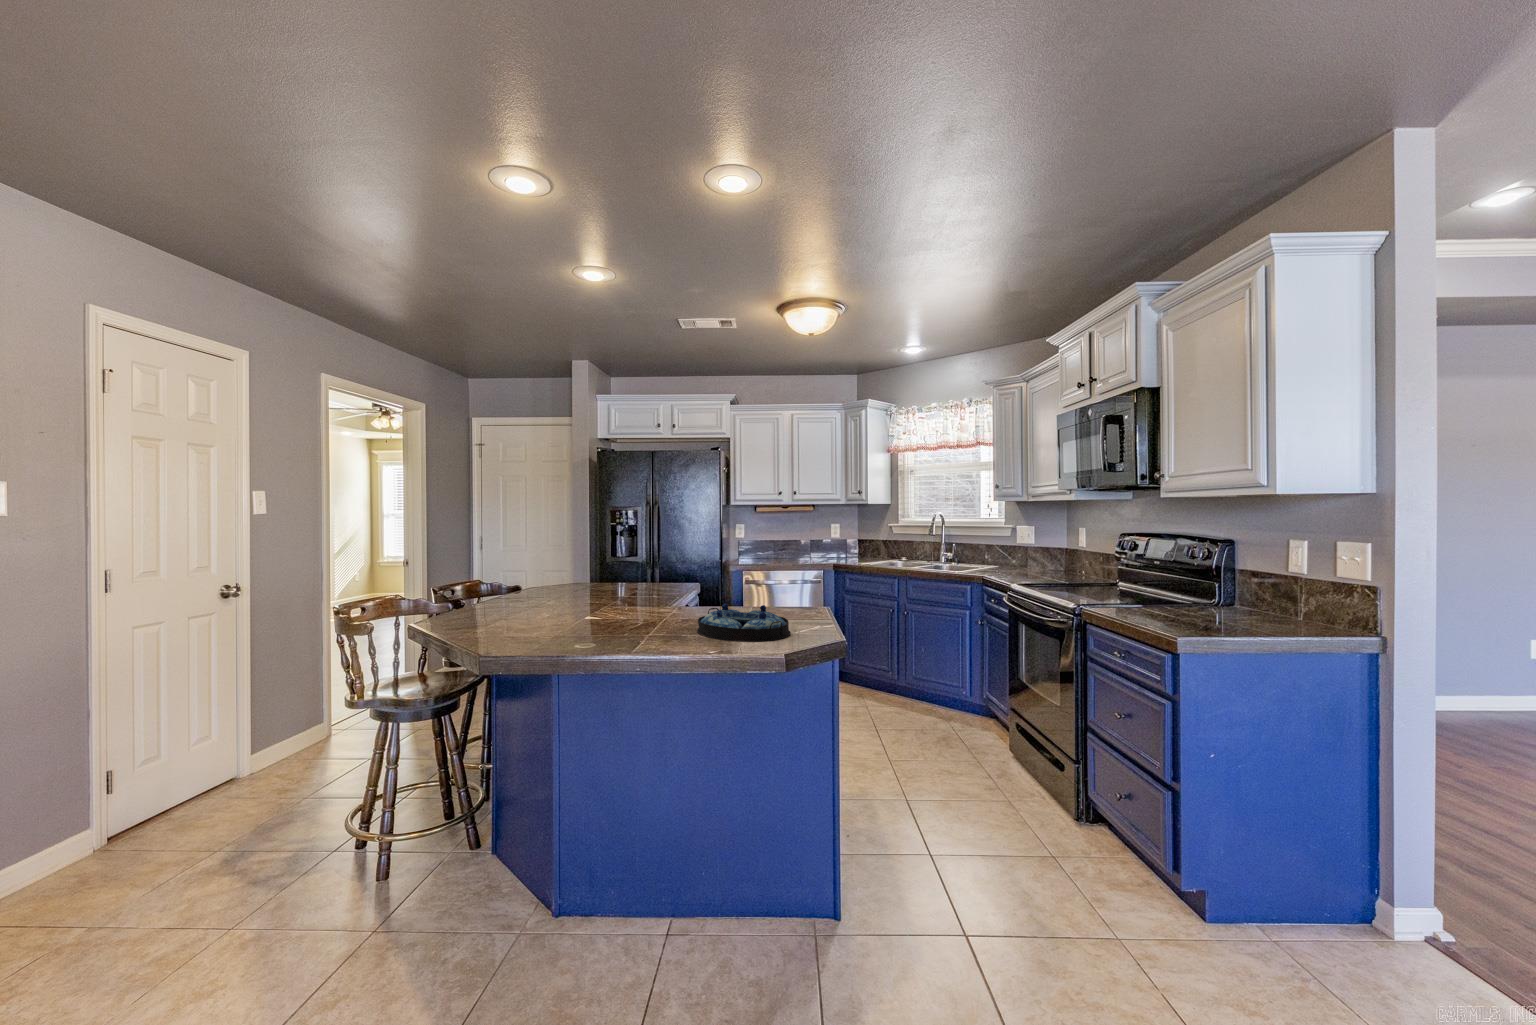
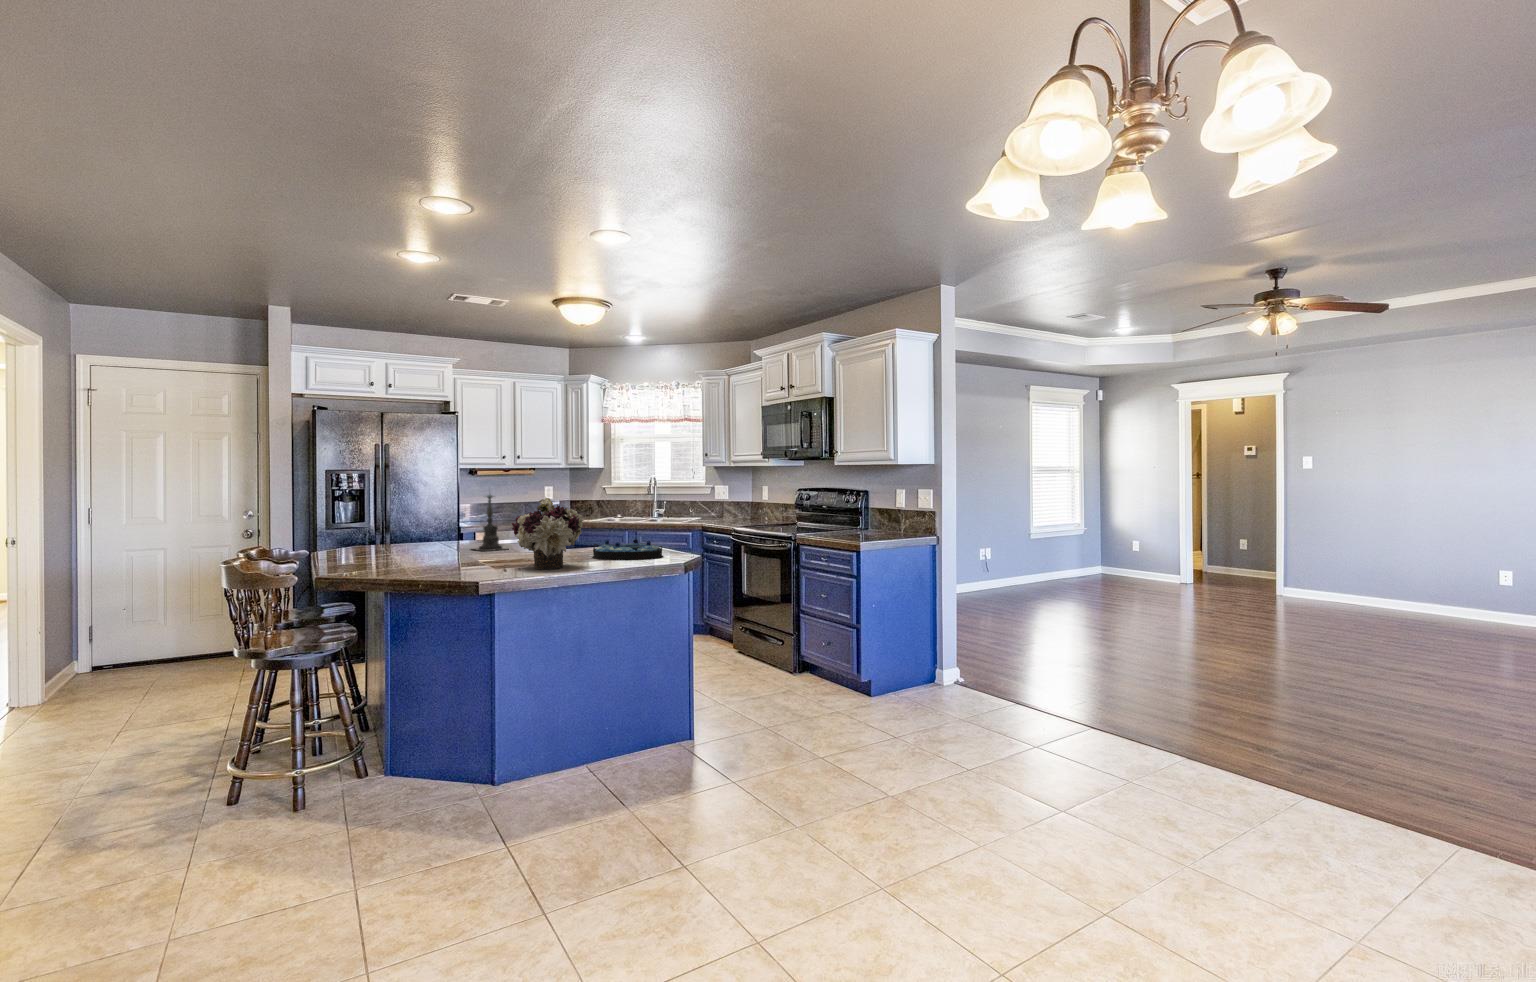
candle holder: none [644,525,680,601] -> present [475,494,505,551]
flower arrangement: none [537,542,635,648] -> present [512,497,583,569]

